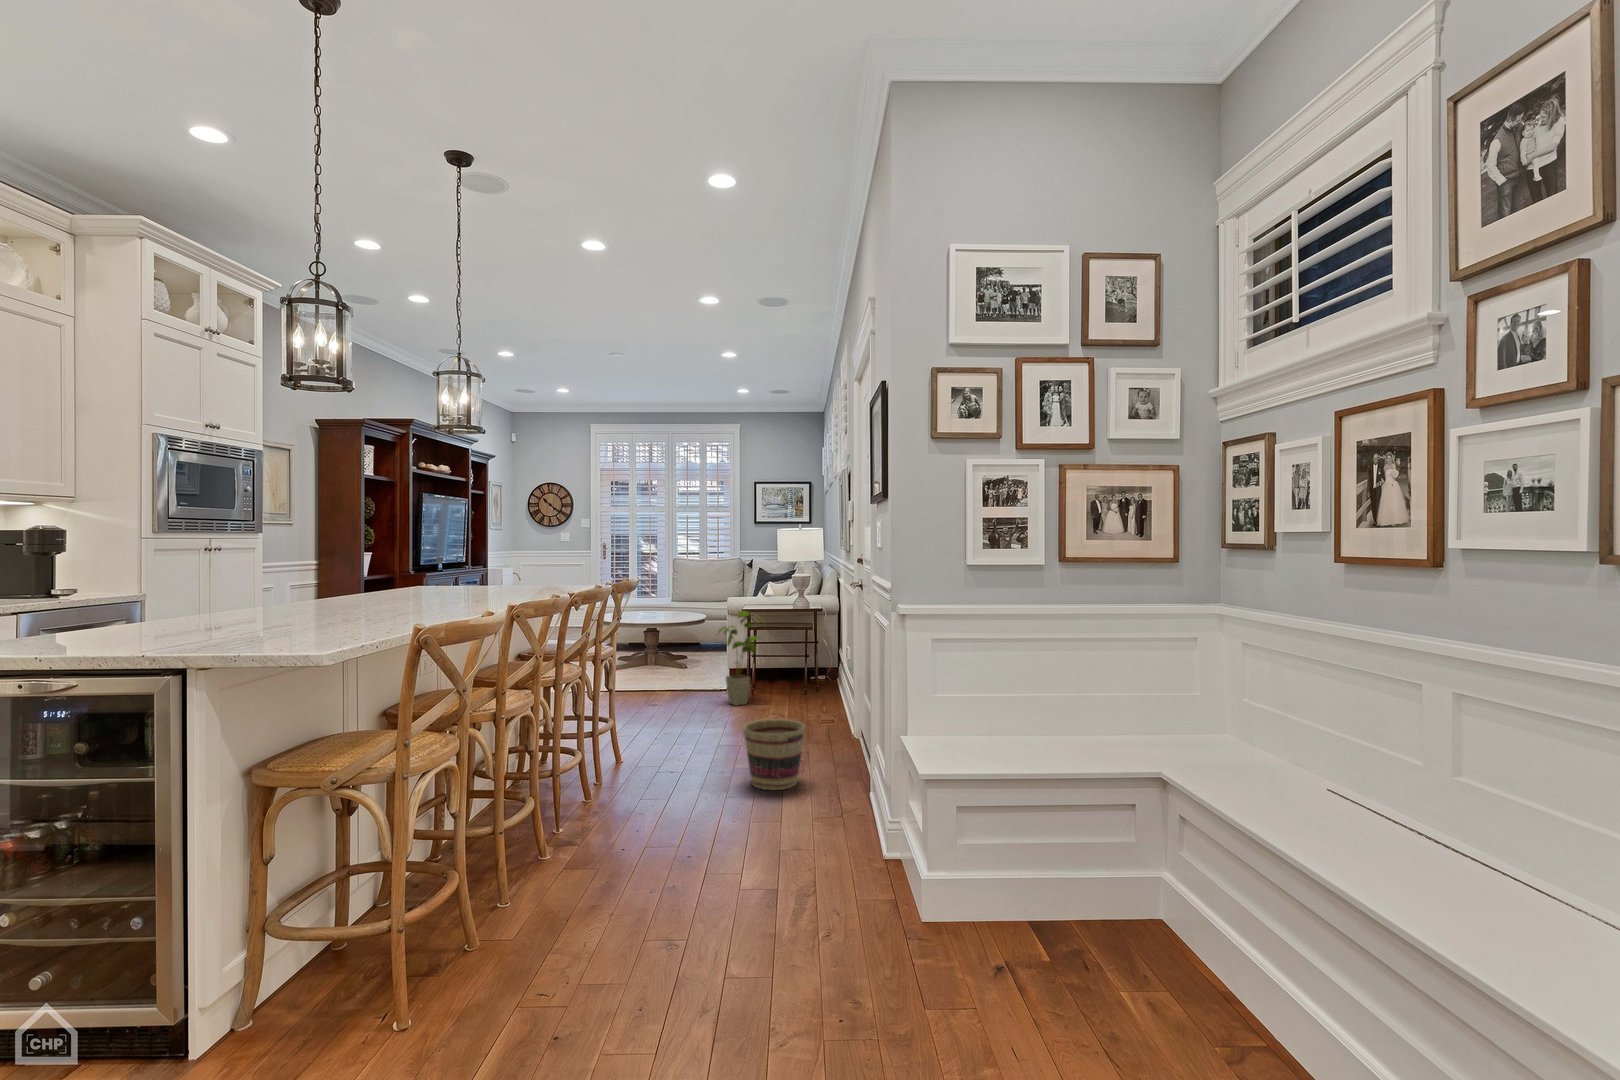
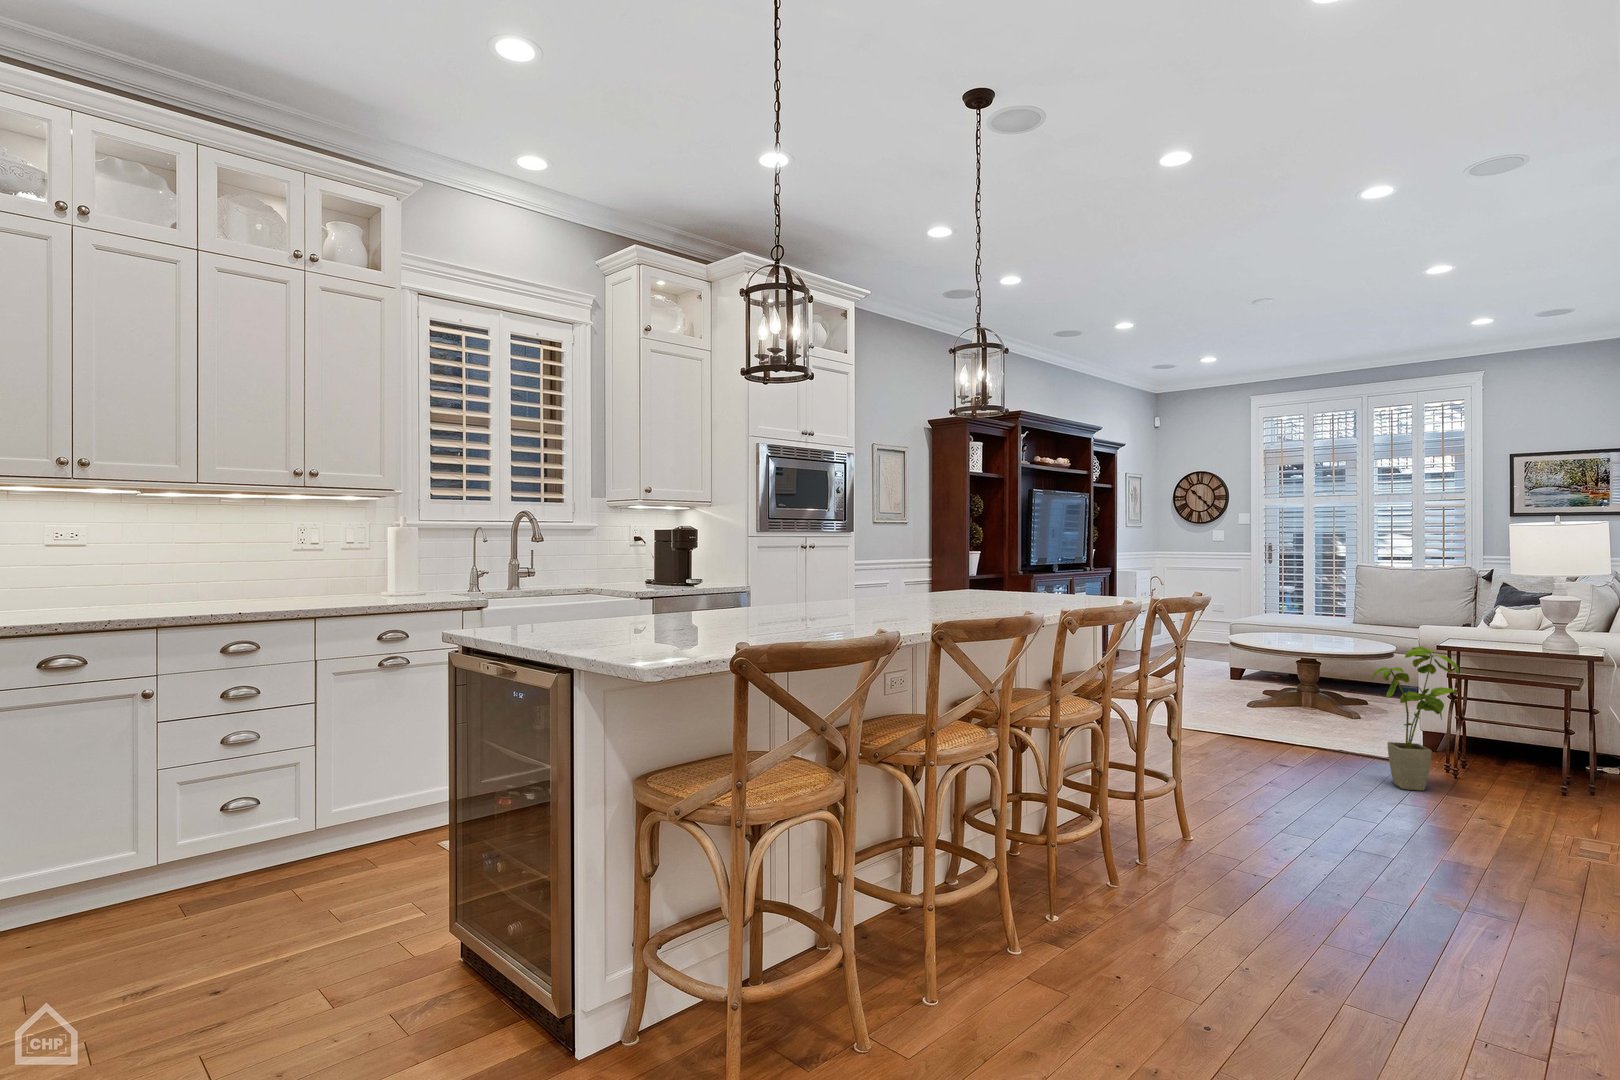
basket: present [744,719,805,790] -> none [1337,826,1463,957]

